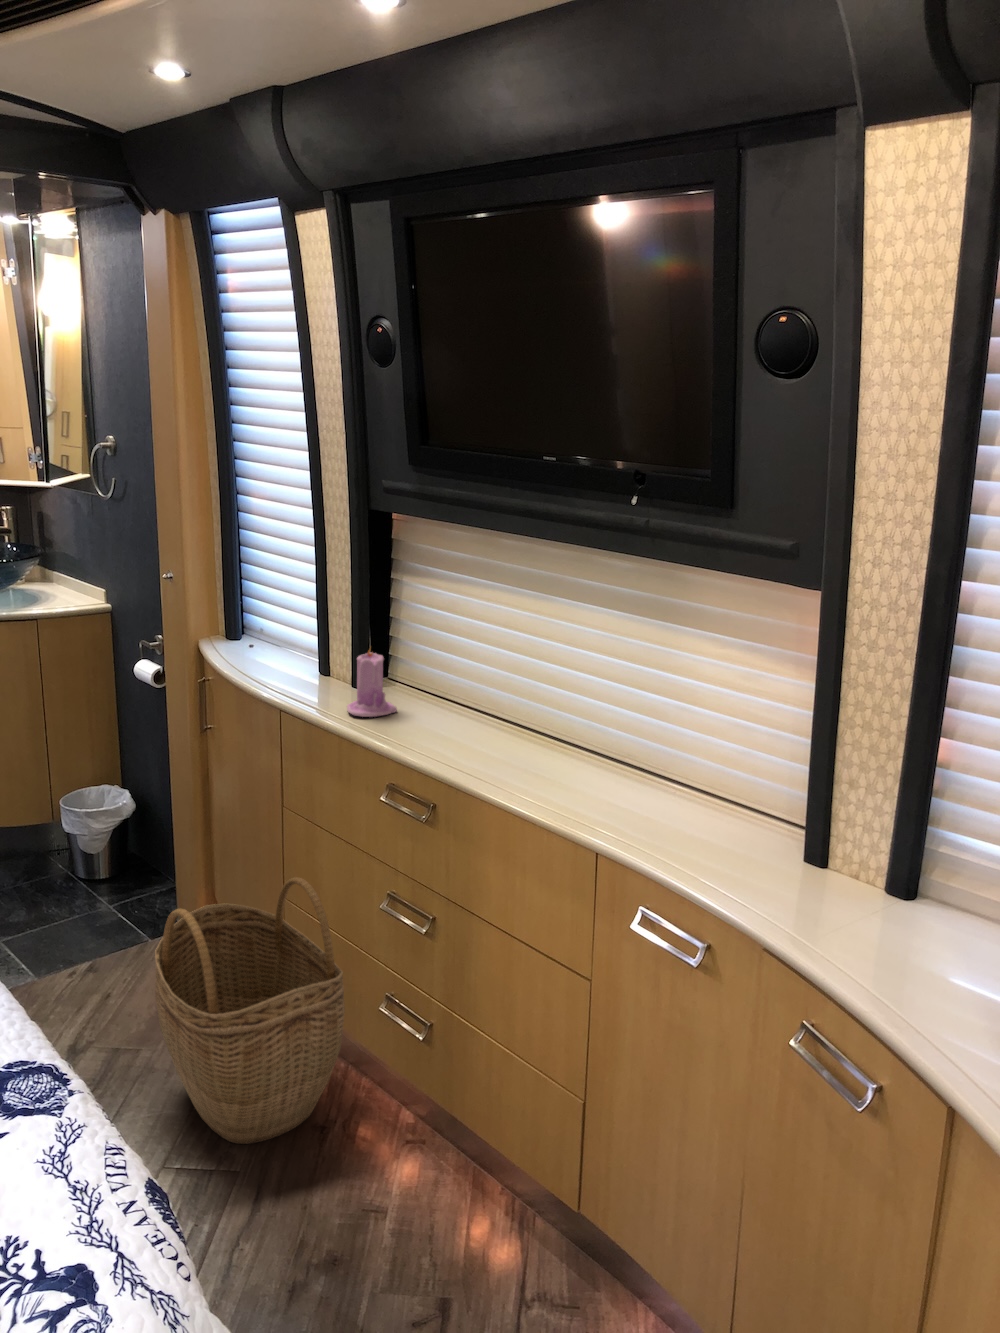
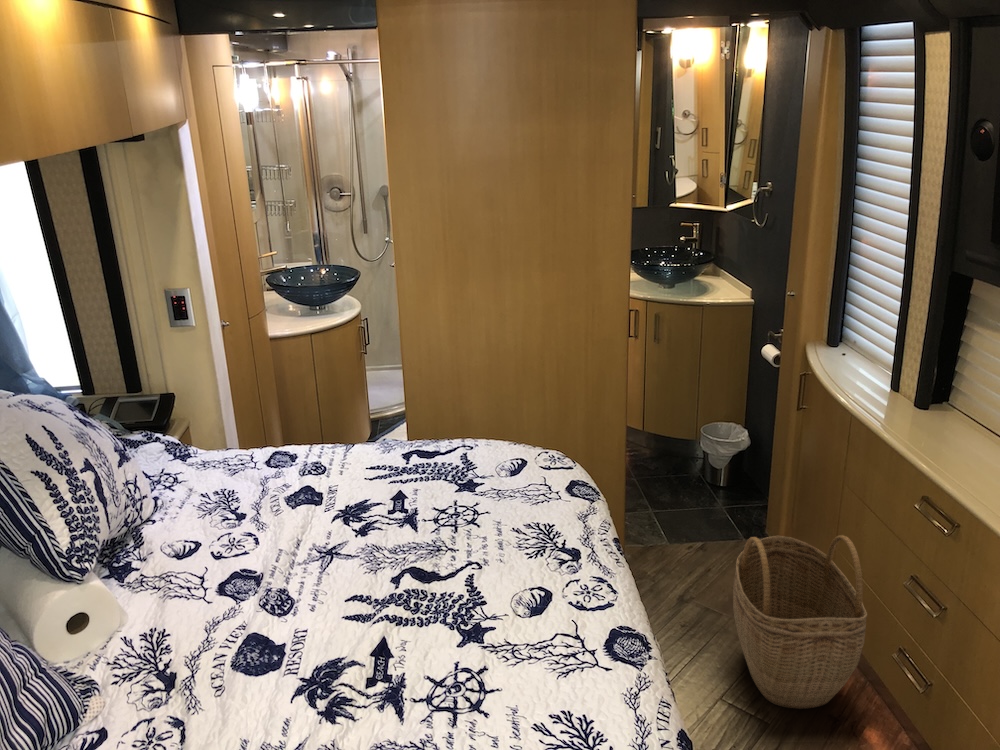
candle: present [347,650,397,717] -> none [906,377,949,433]

